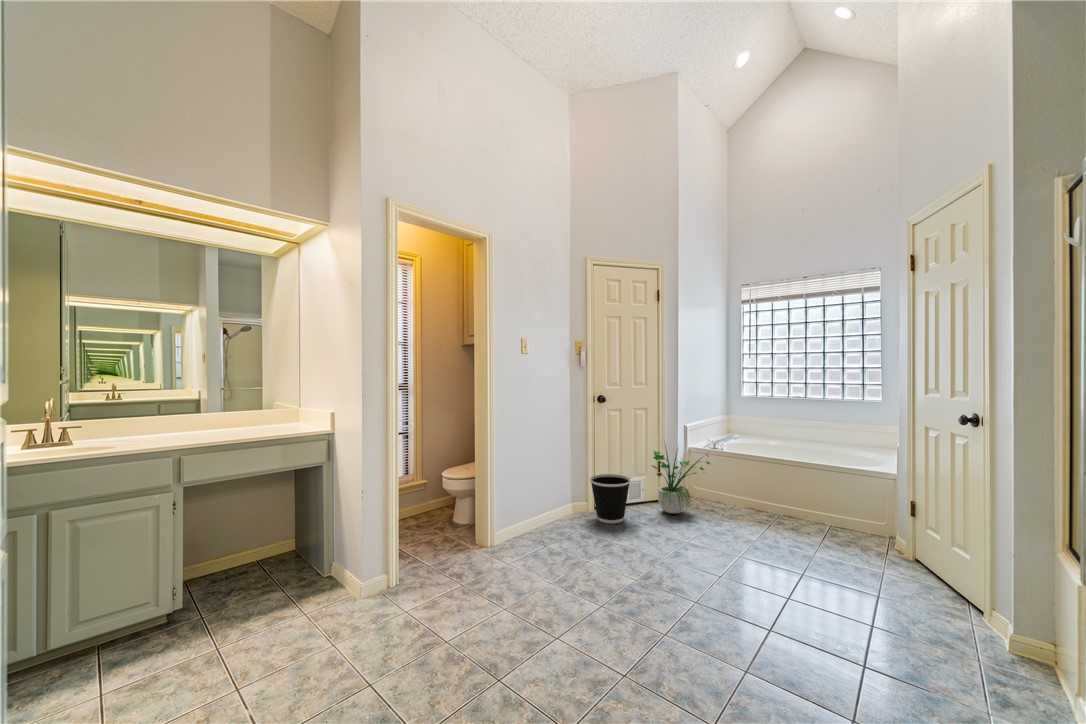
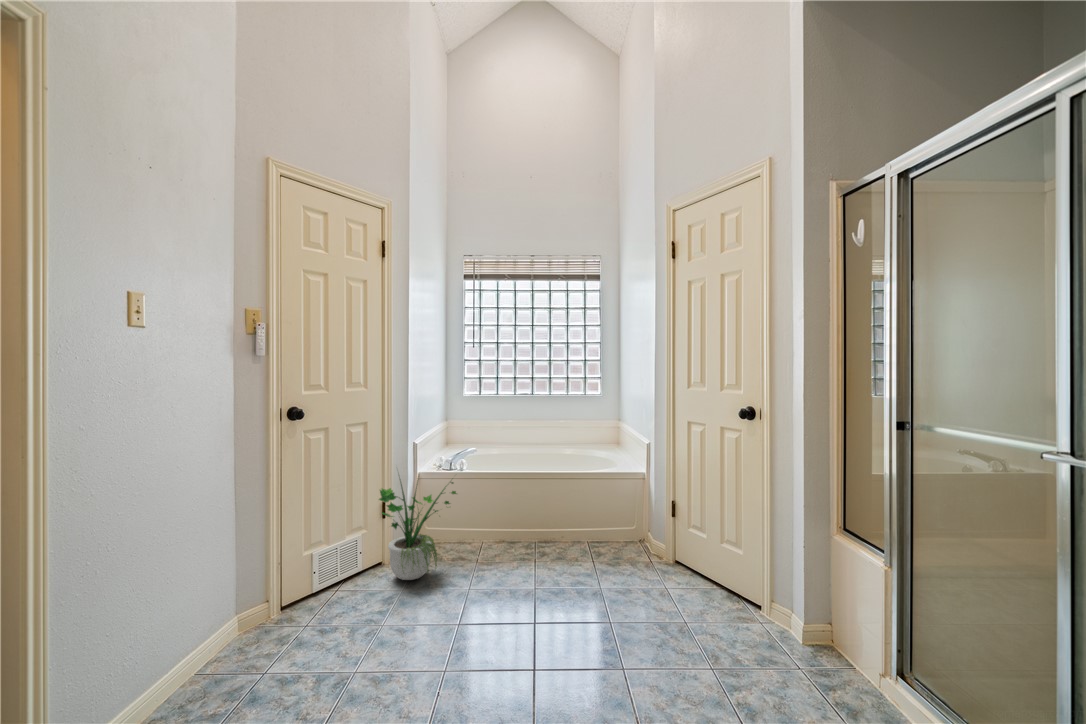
wastebasket: present [590,474,630,523] -> none [279,540,355,633]

